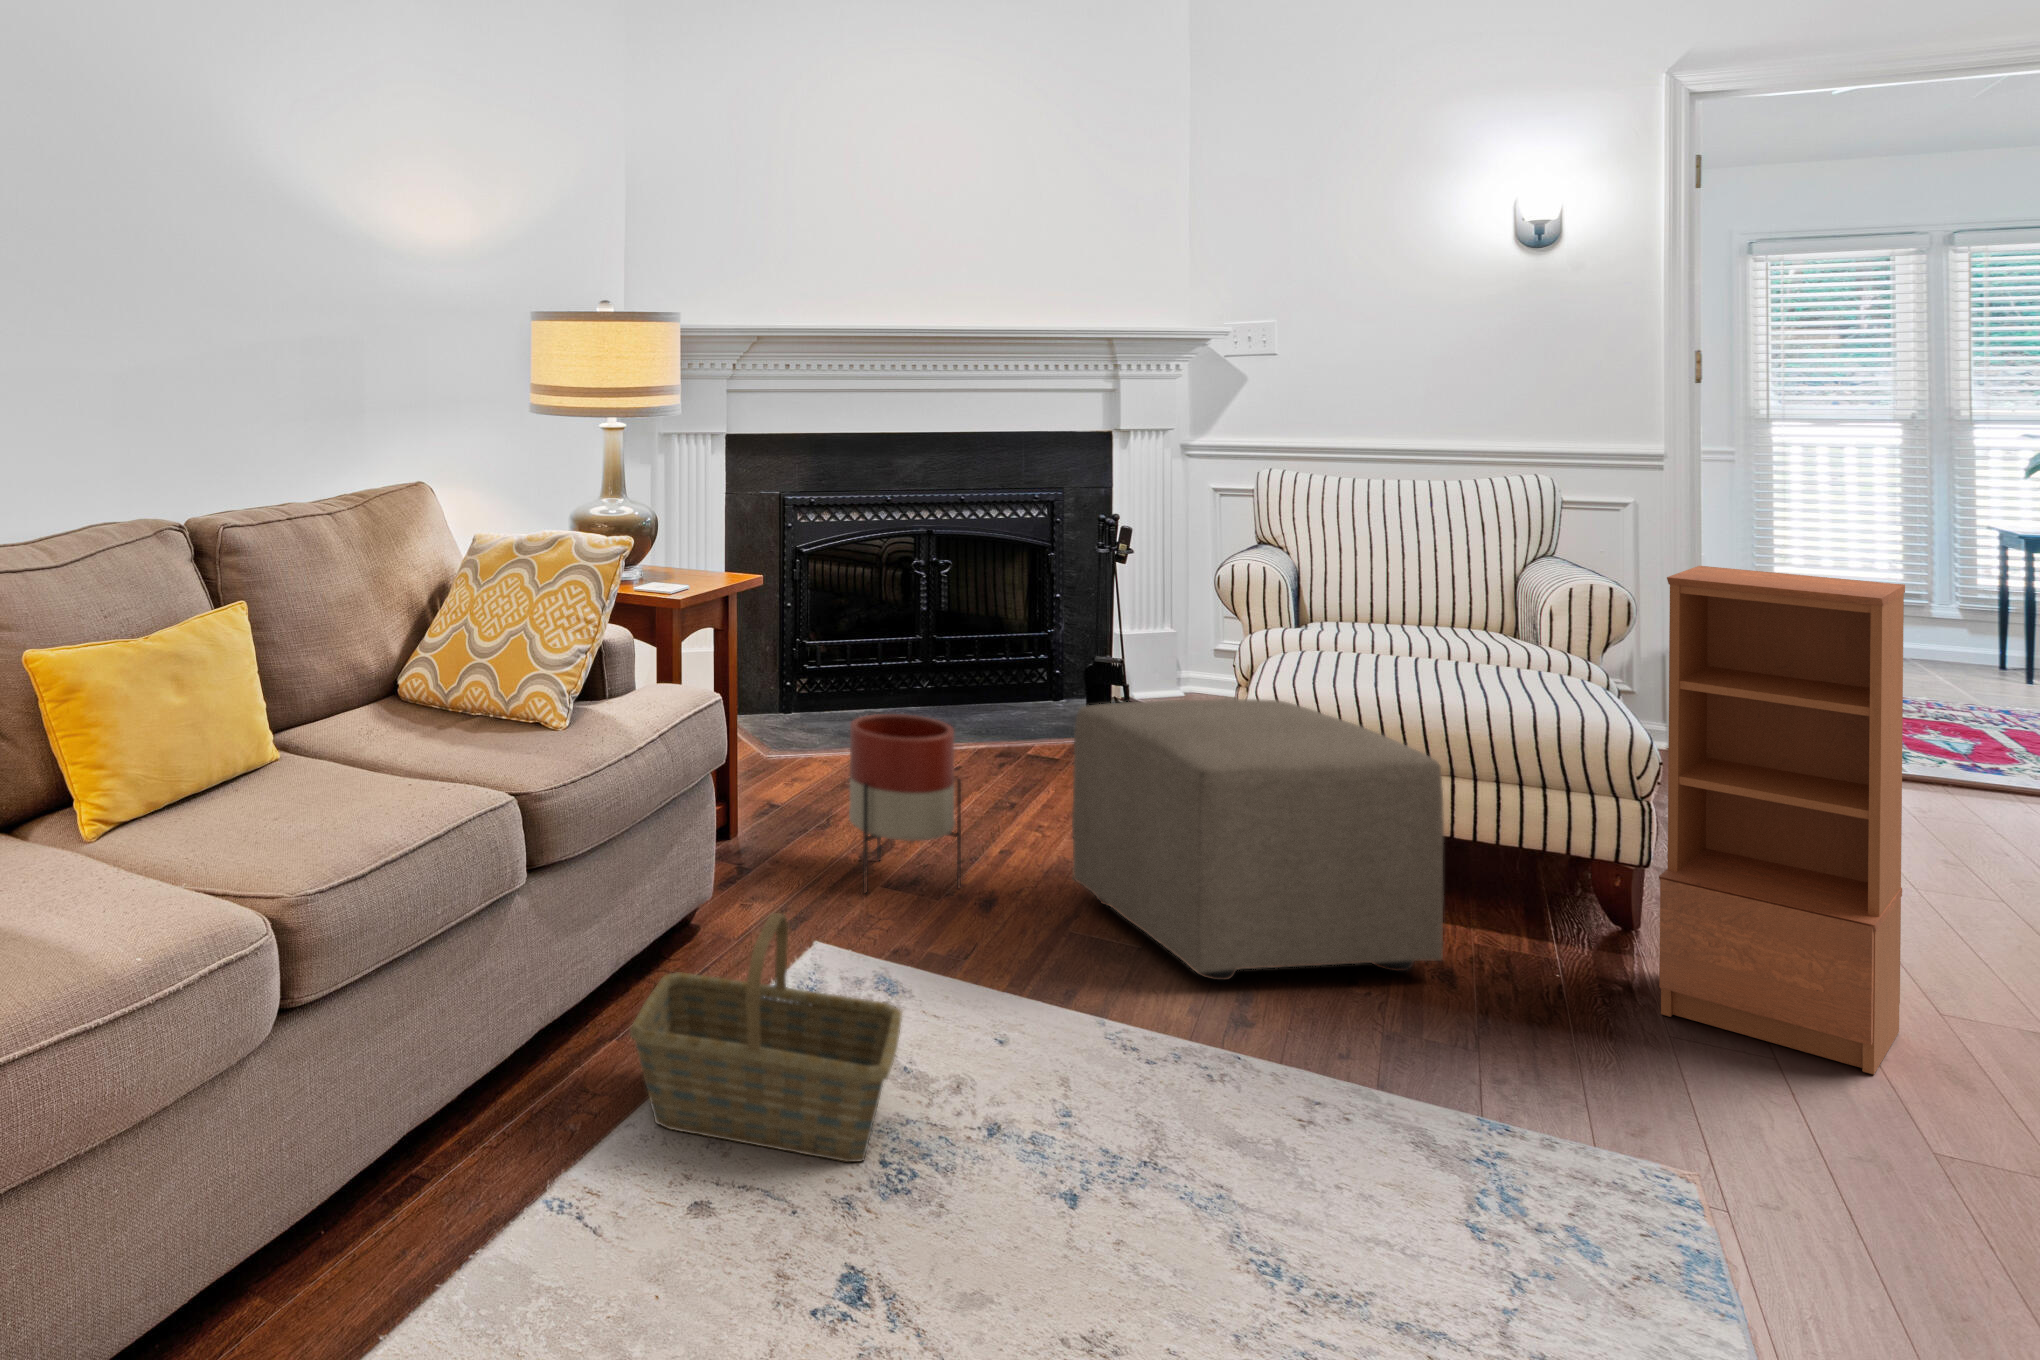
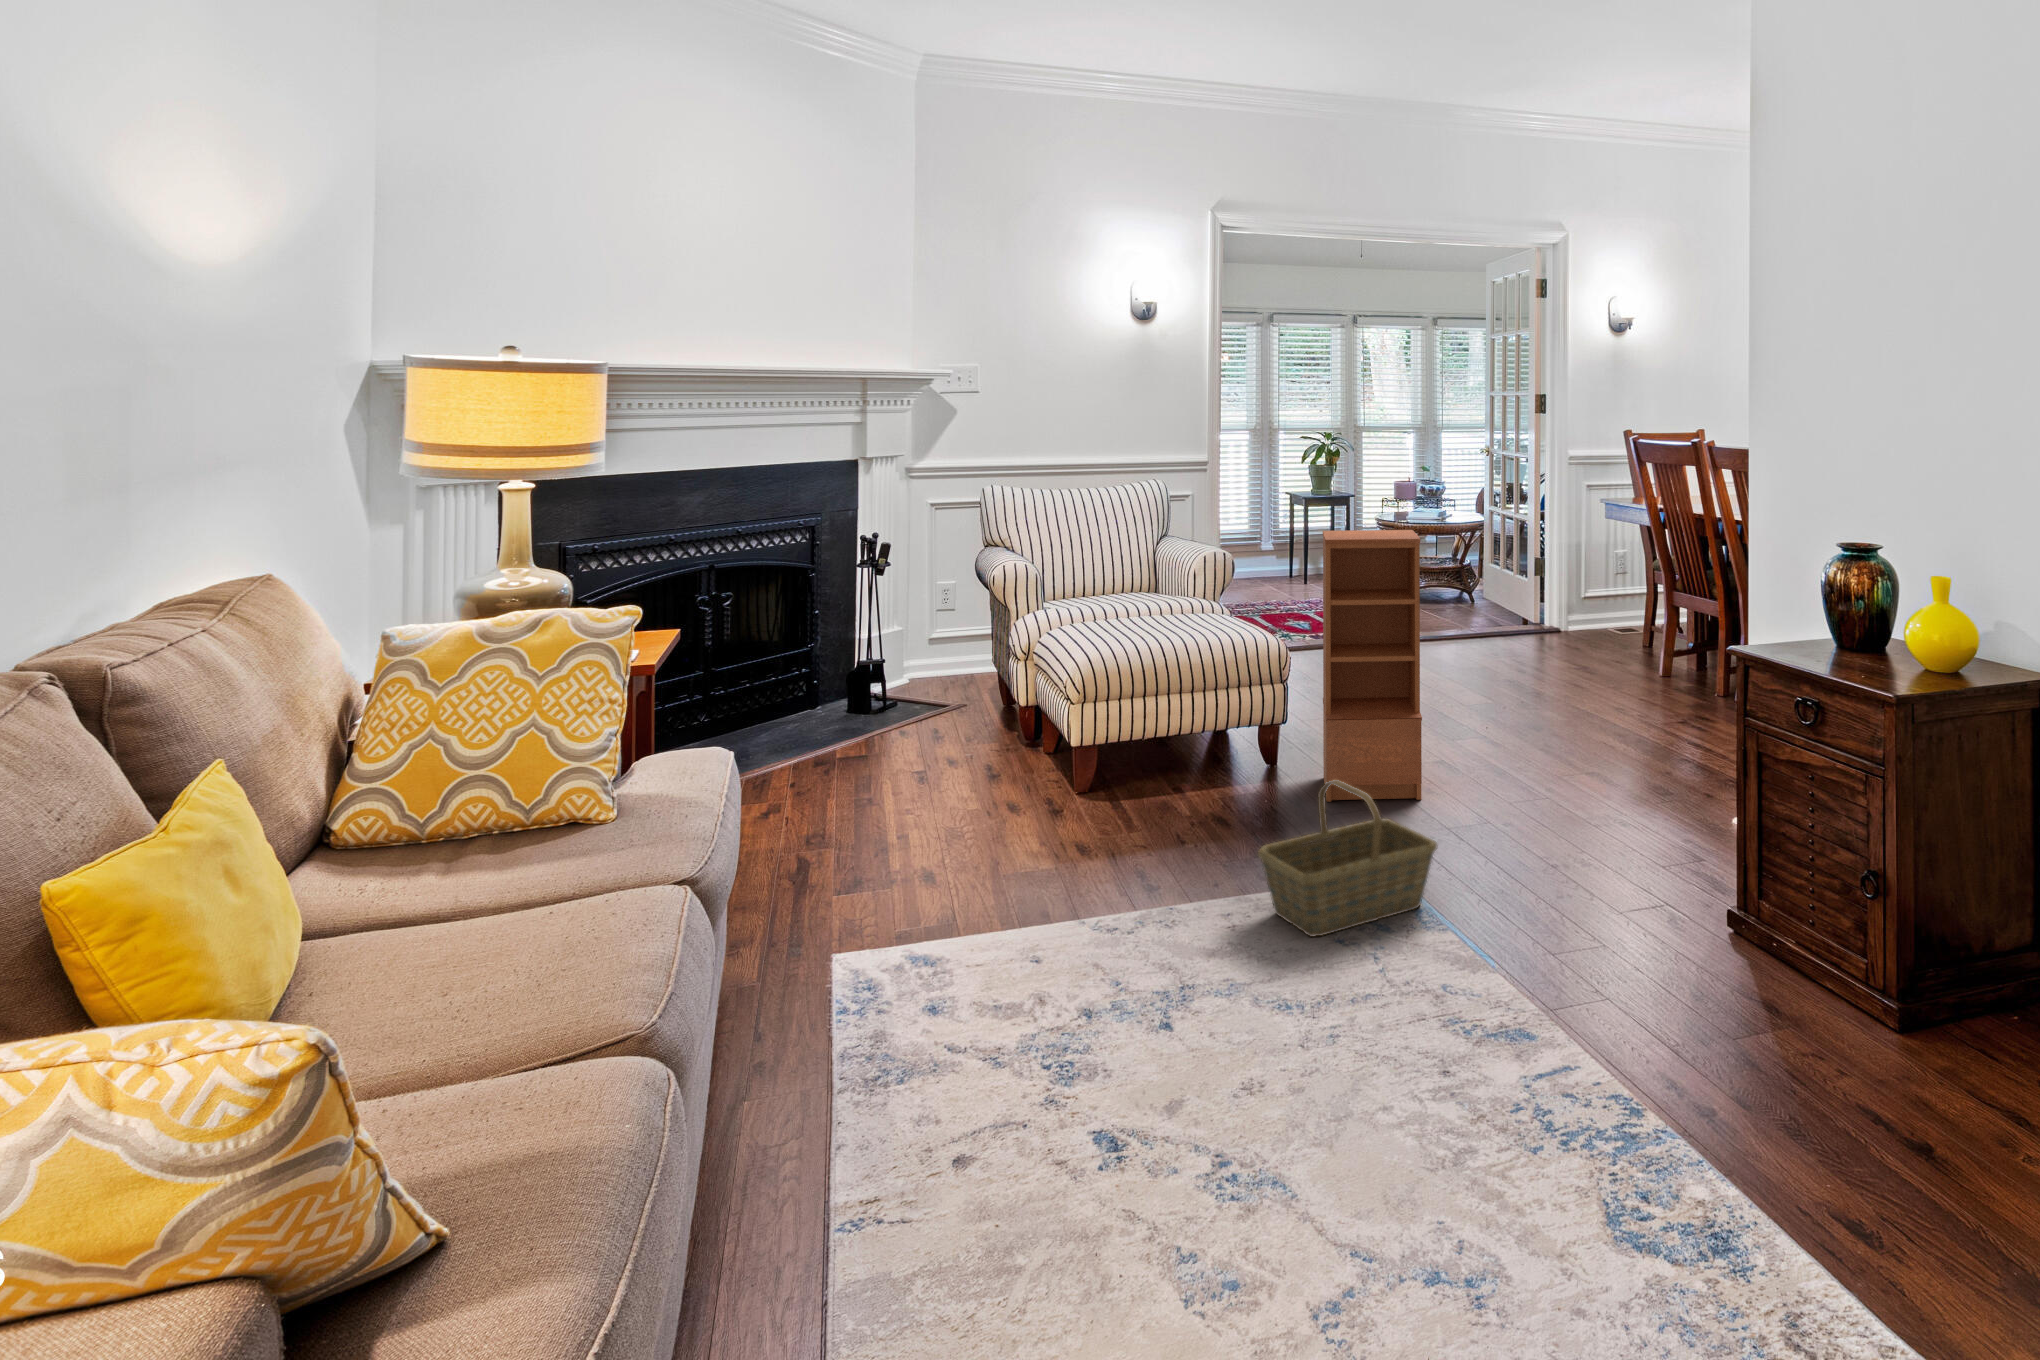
ottoman: present [1072,699,1444,980] -> none [973,659,1223,866]
planter: present [849,714,961,893] -> none [789,729,890,896]
basket: present [630,913,902,1162] -> present [1258,780,1438,937]

